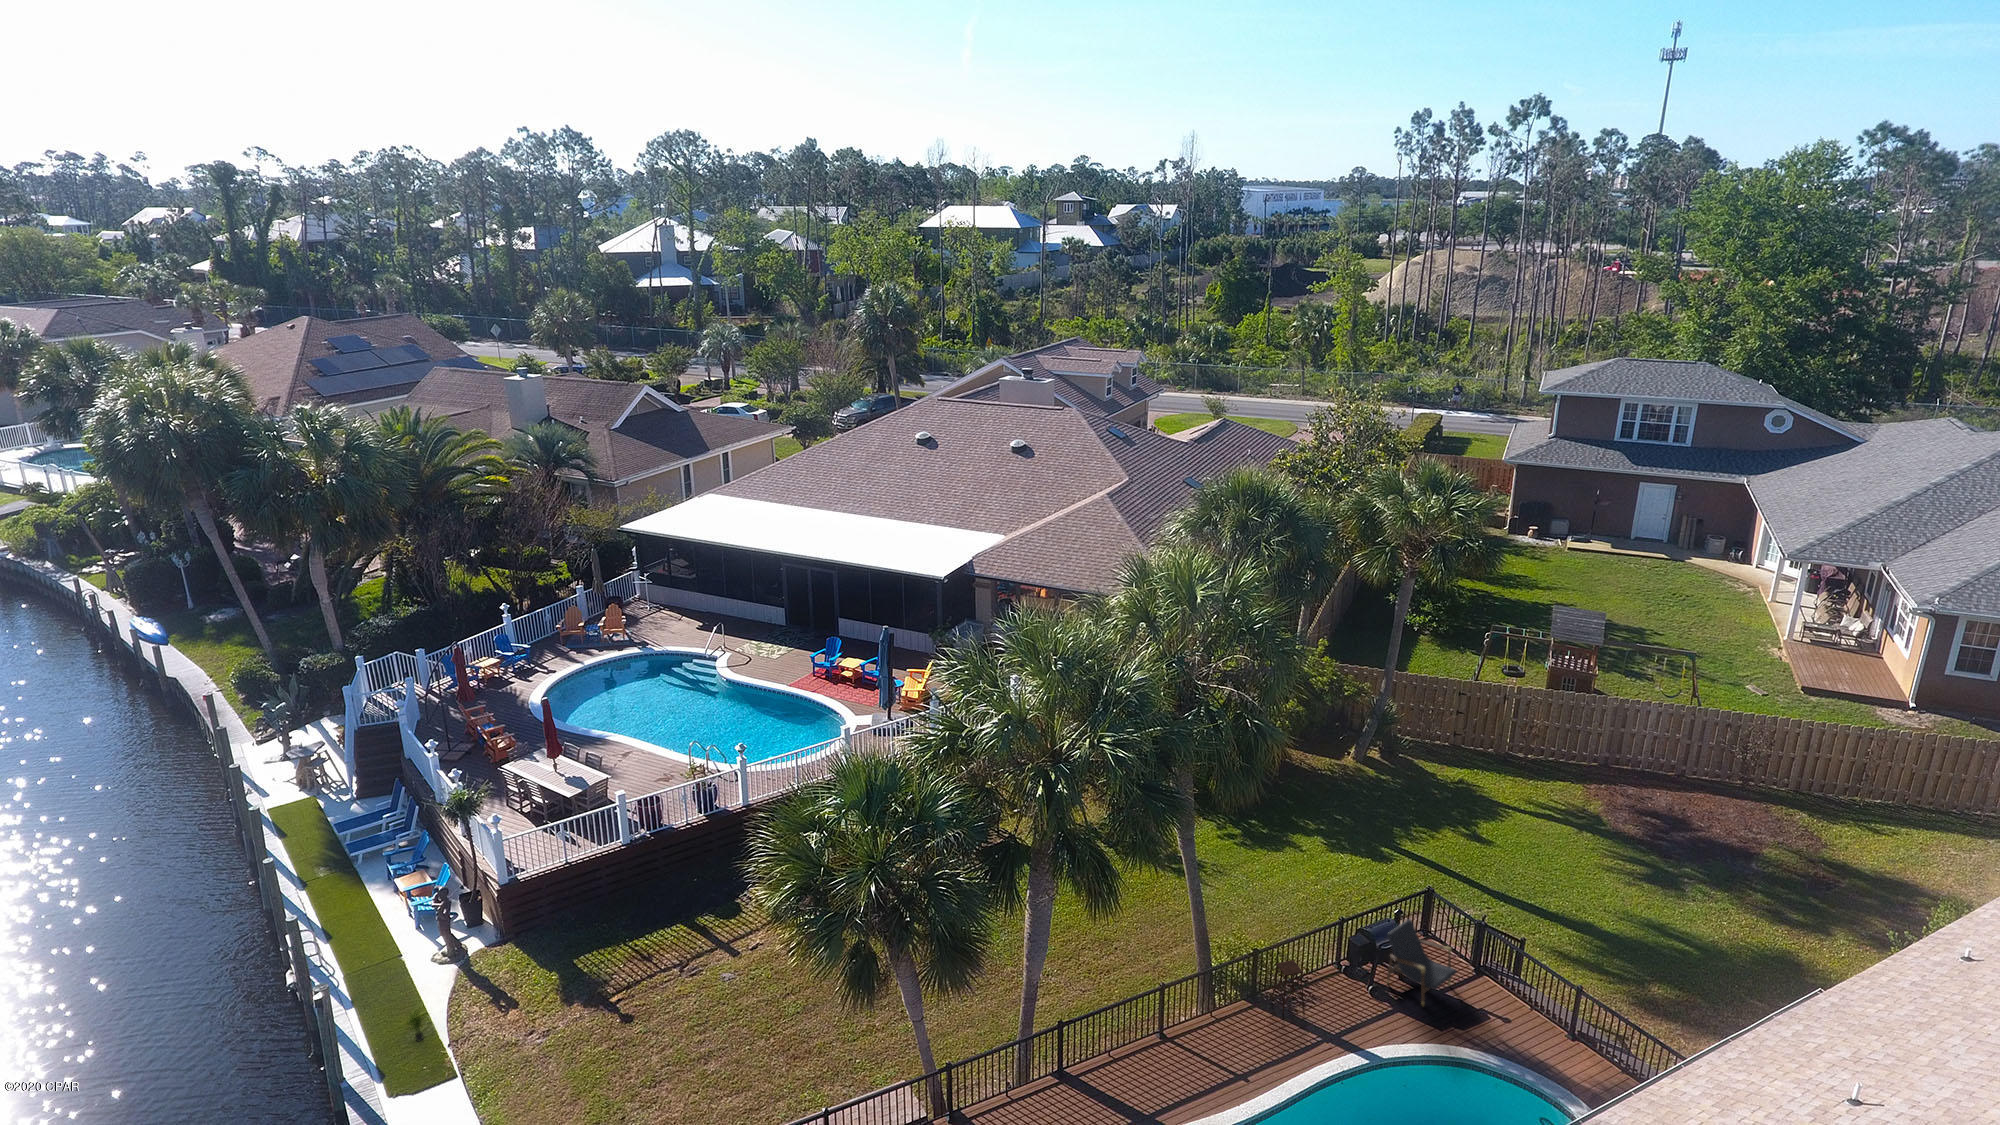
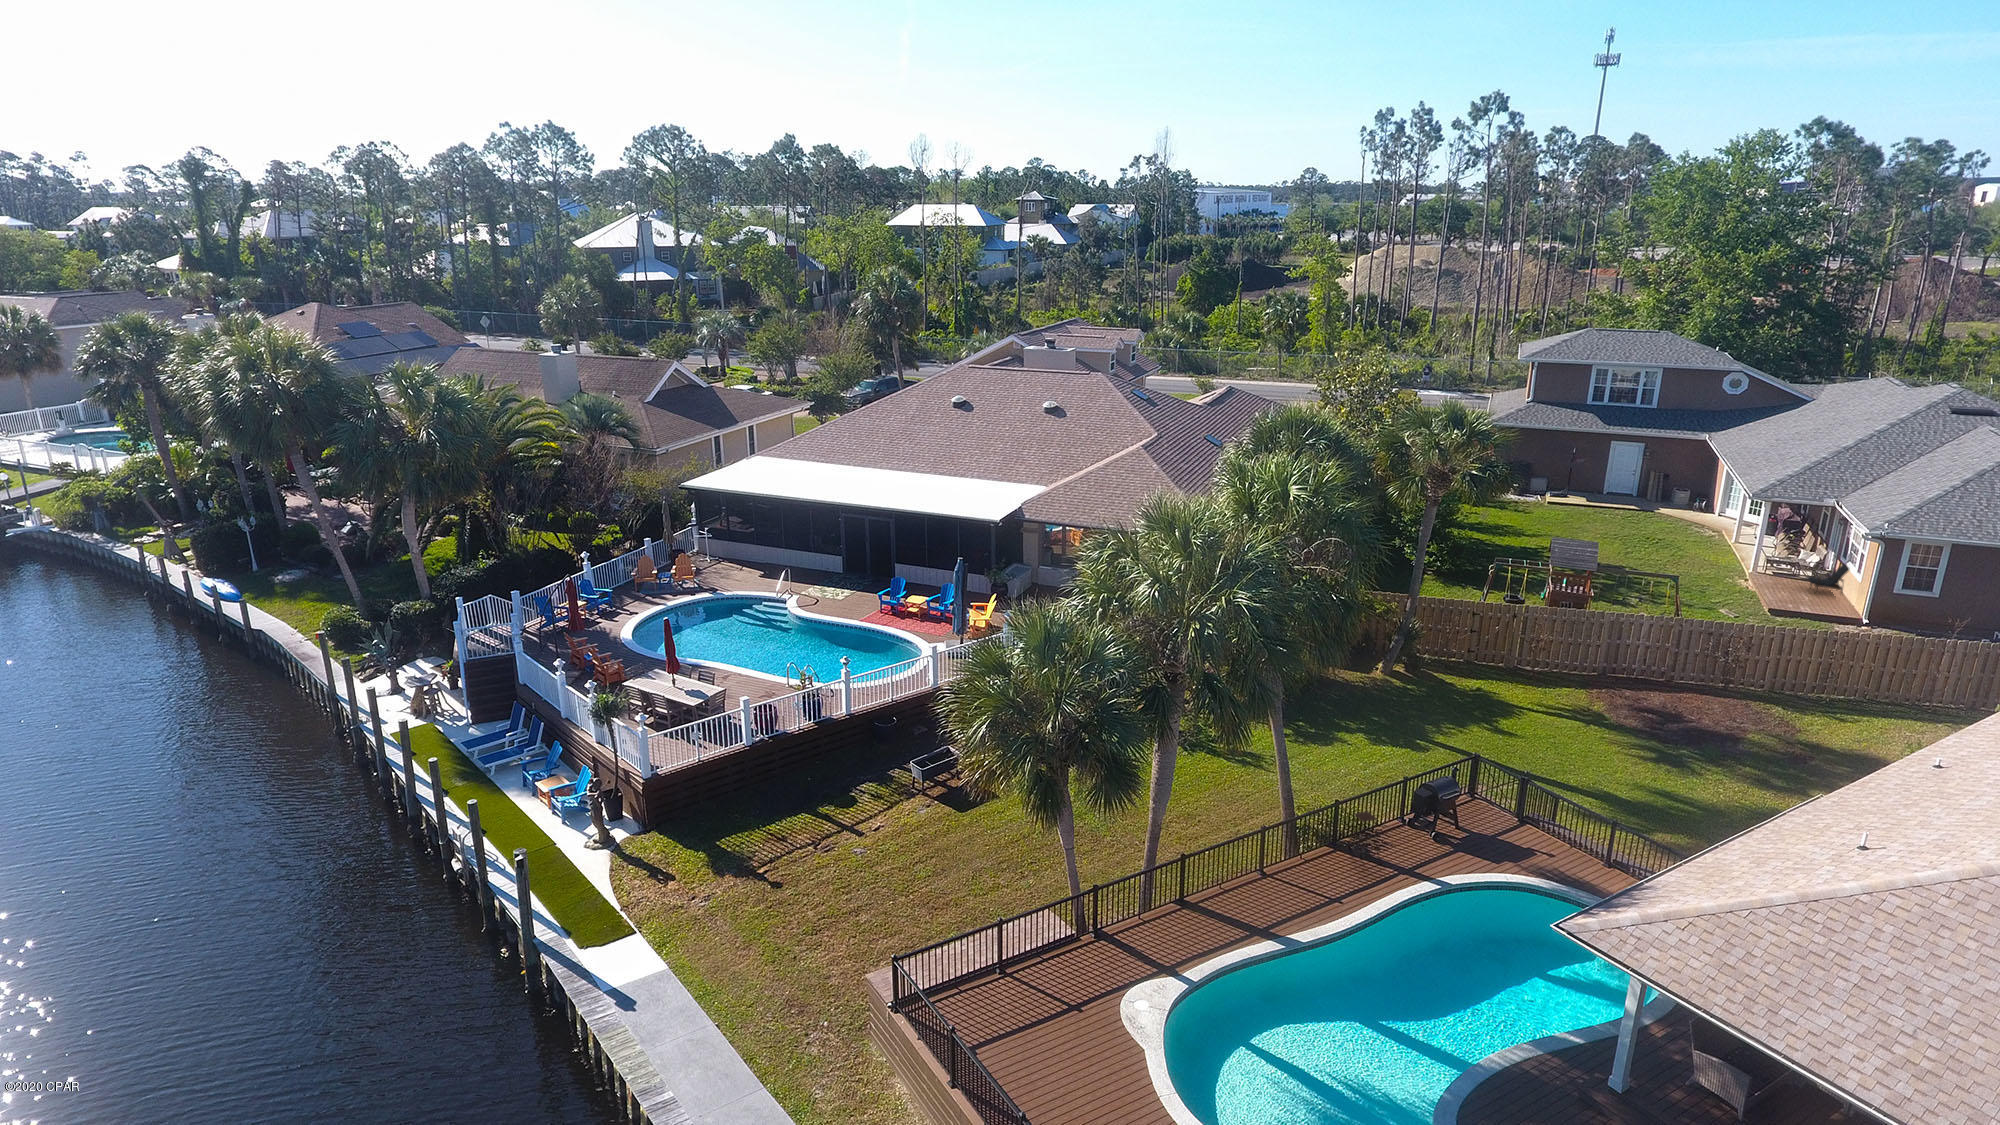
lounge chair: present [1387,919,1457,1005] -> present [1808,564,1849,593]
potted plant: present [409,1011,425,1041] -> none [581,878,600,909]

